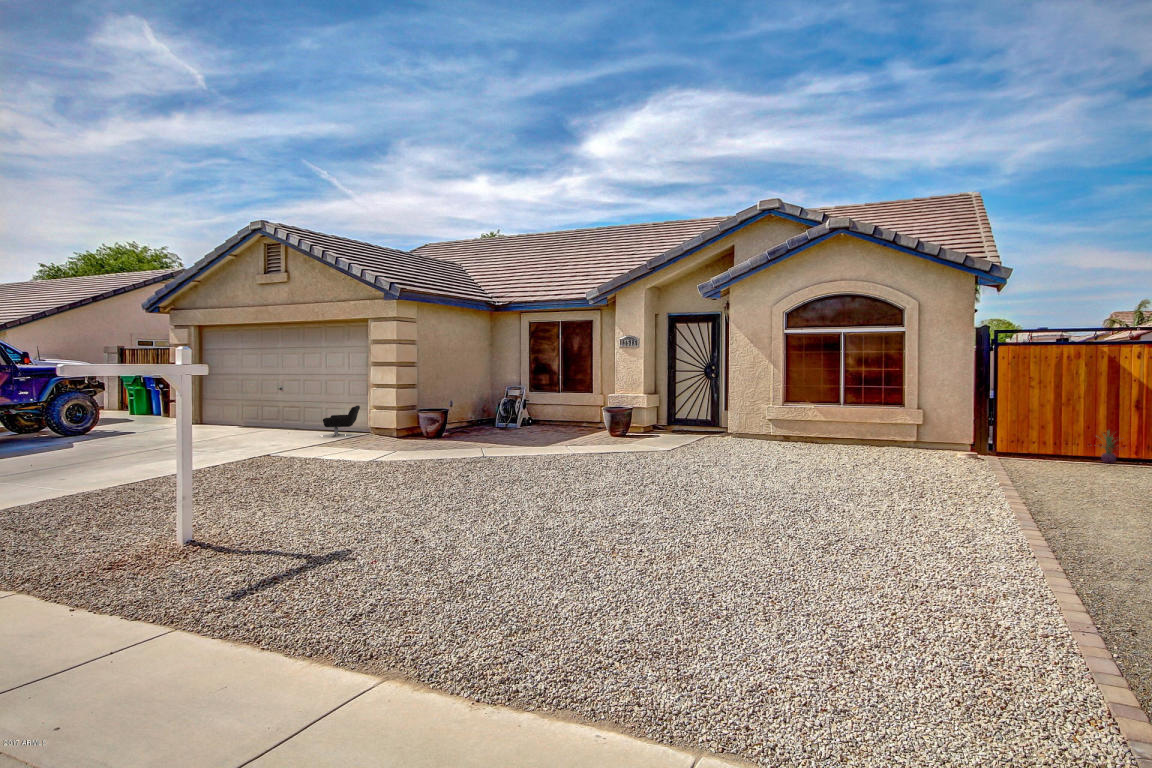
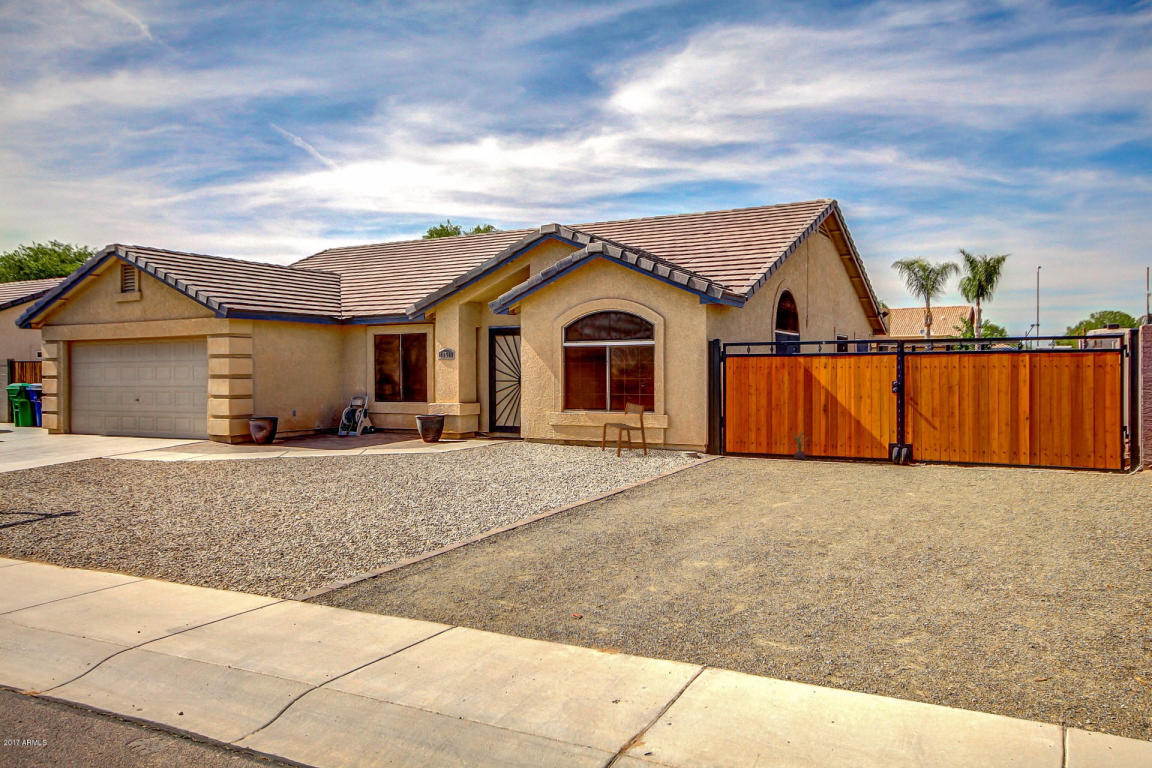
bench: none [841,396,910,458] -> present [602,403,647,457]
lounge chair: present [323,405,360,437] -> none [165,415,203,444]

